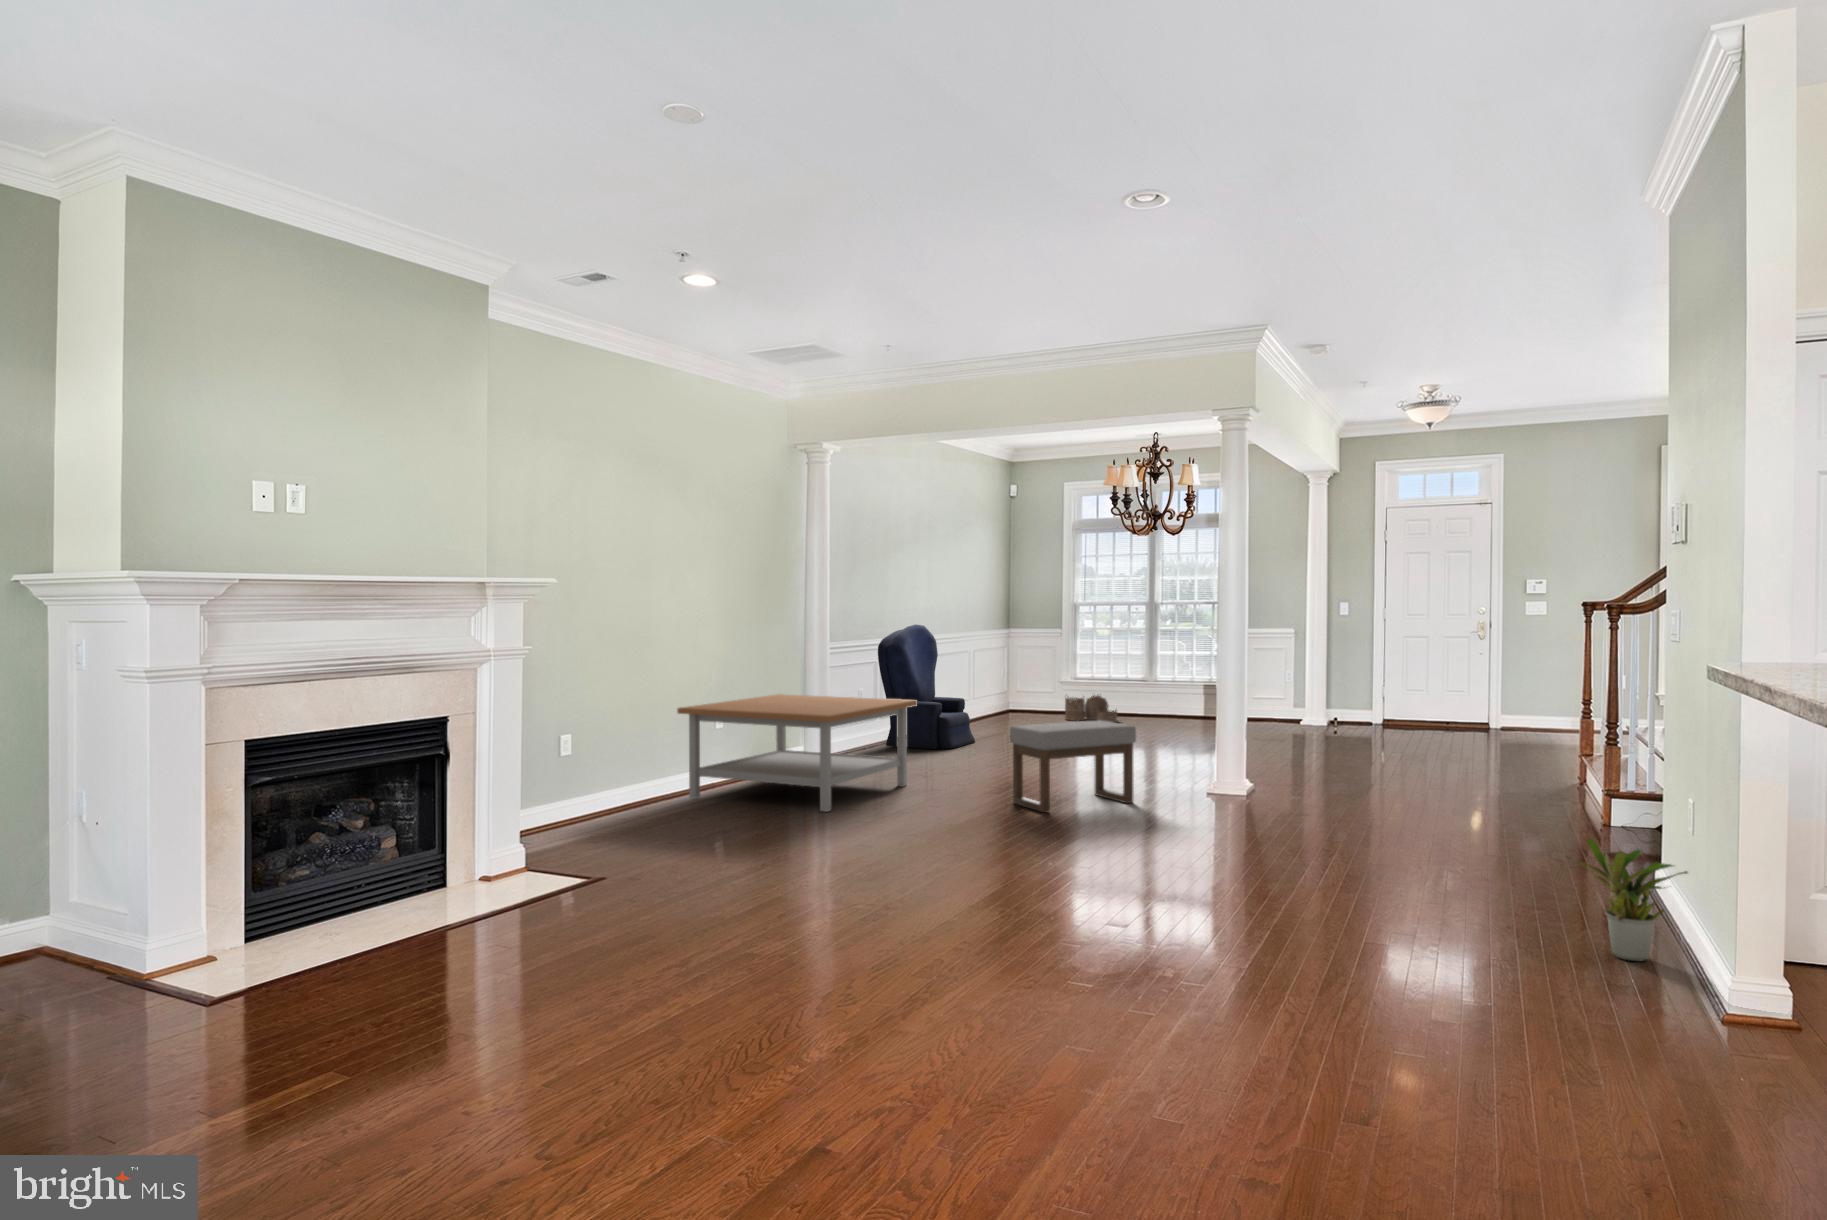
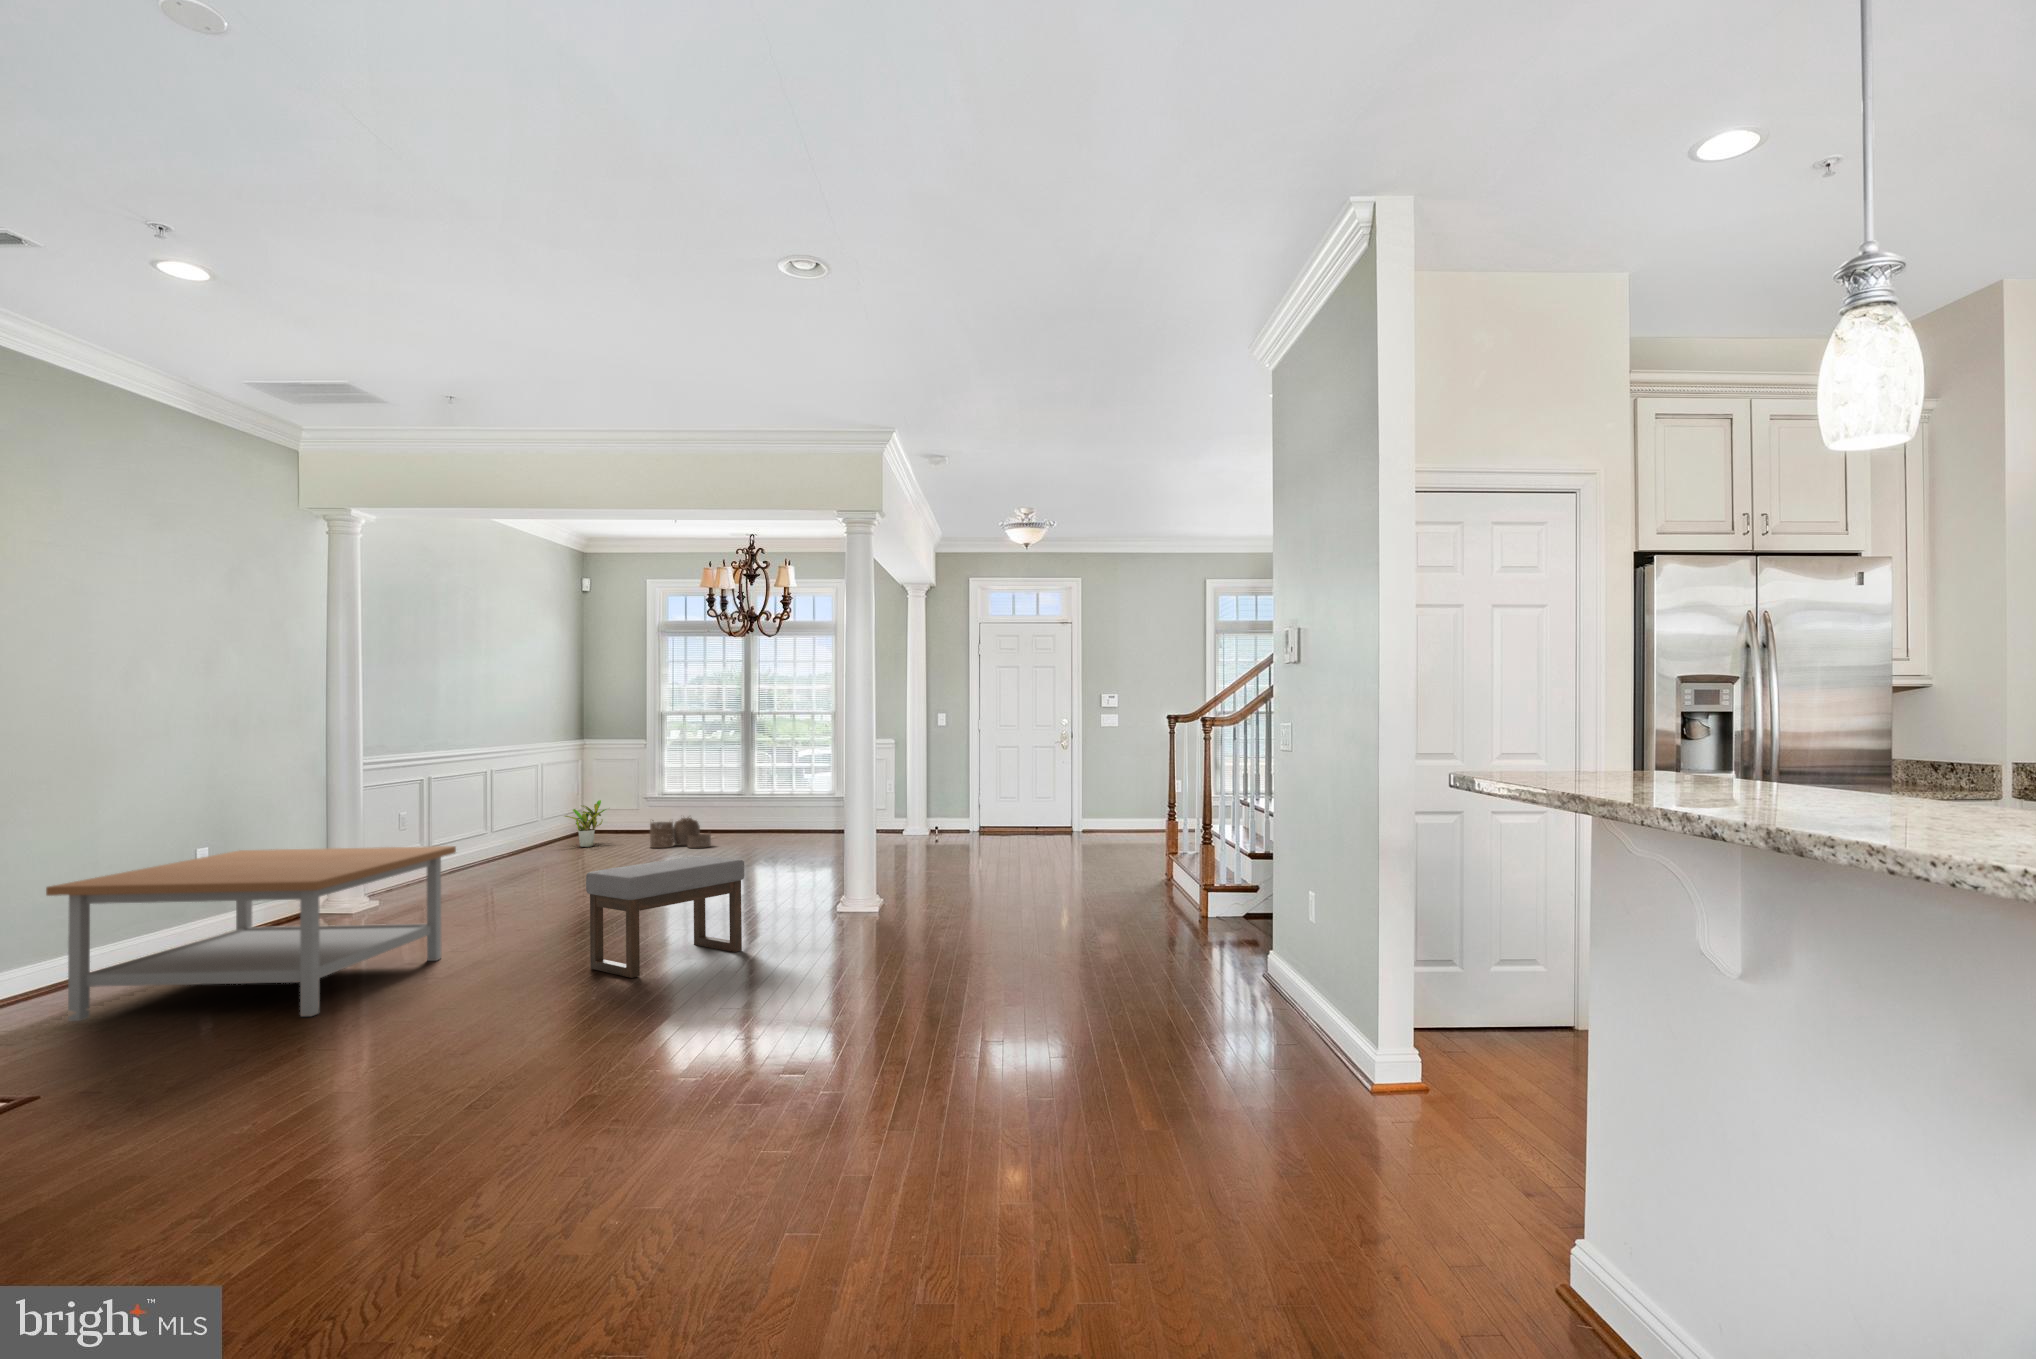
armchair: present [878,625,975,749] -> none [402,746,538,902]
potted plant: present [1577,839,1688,961] -> present [565,800,606,847]

